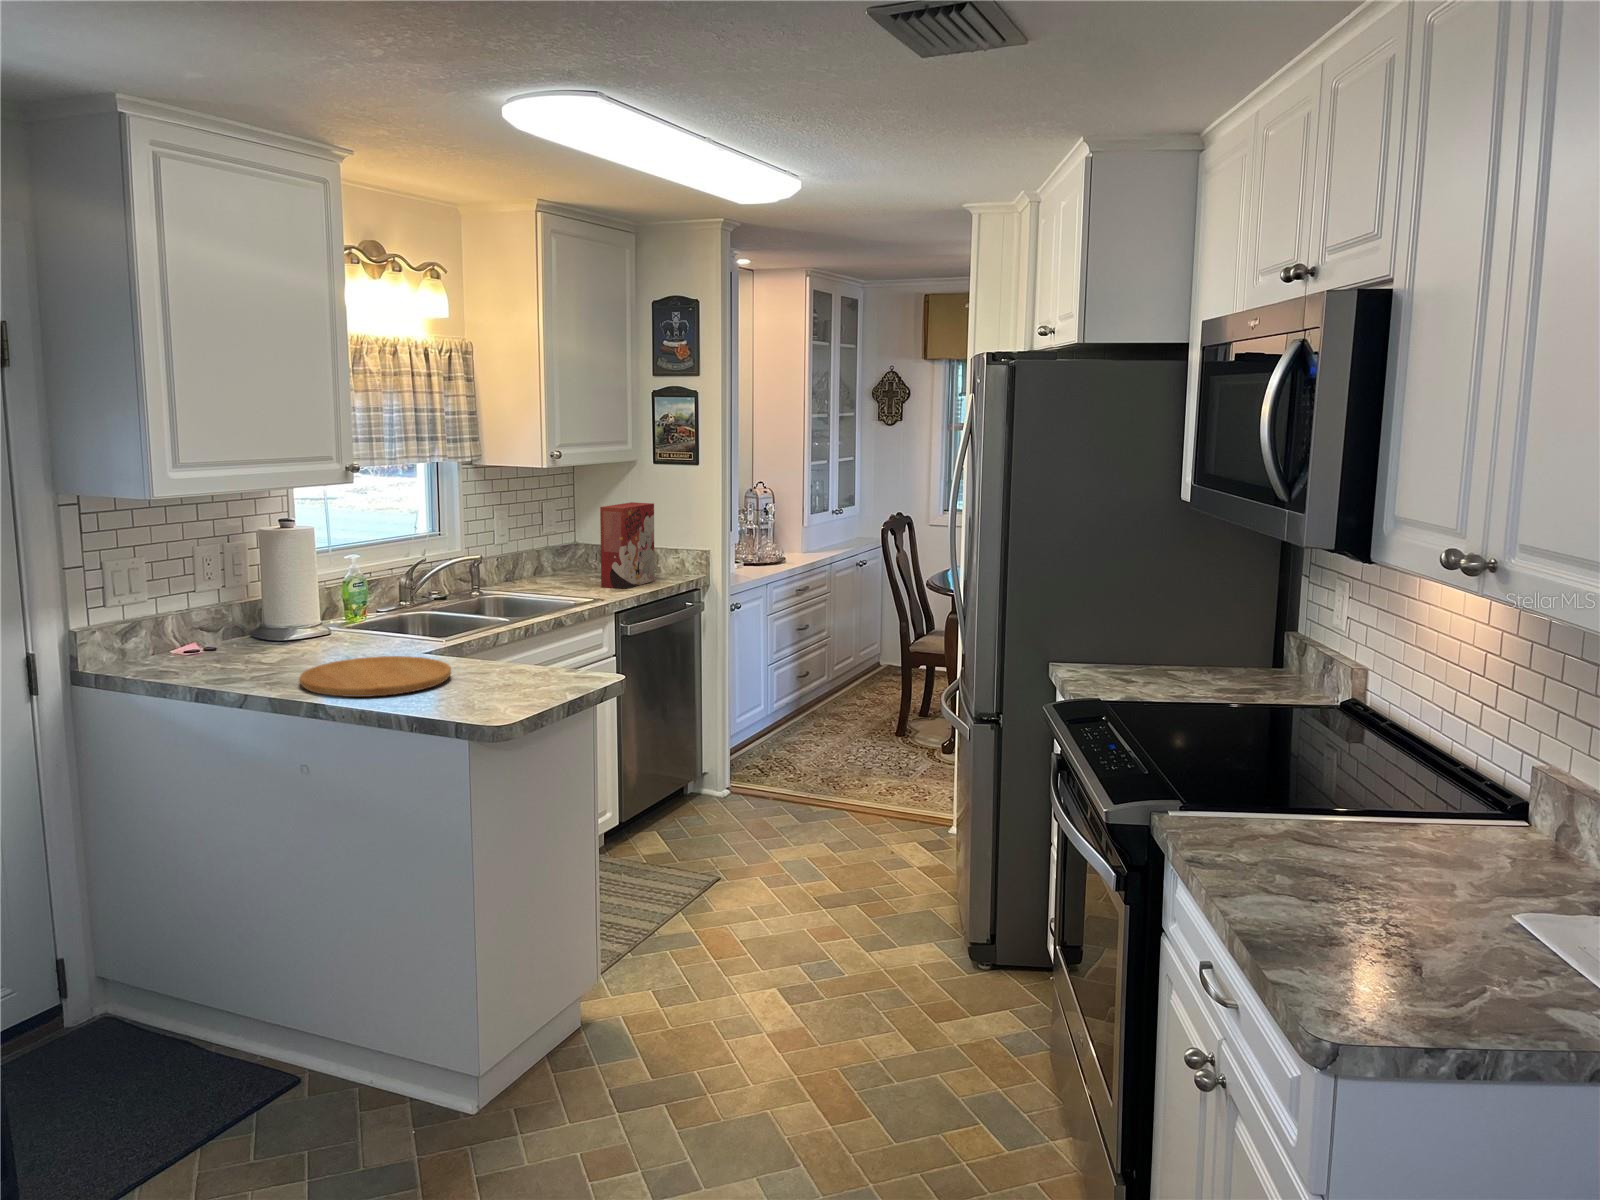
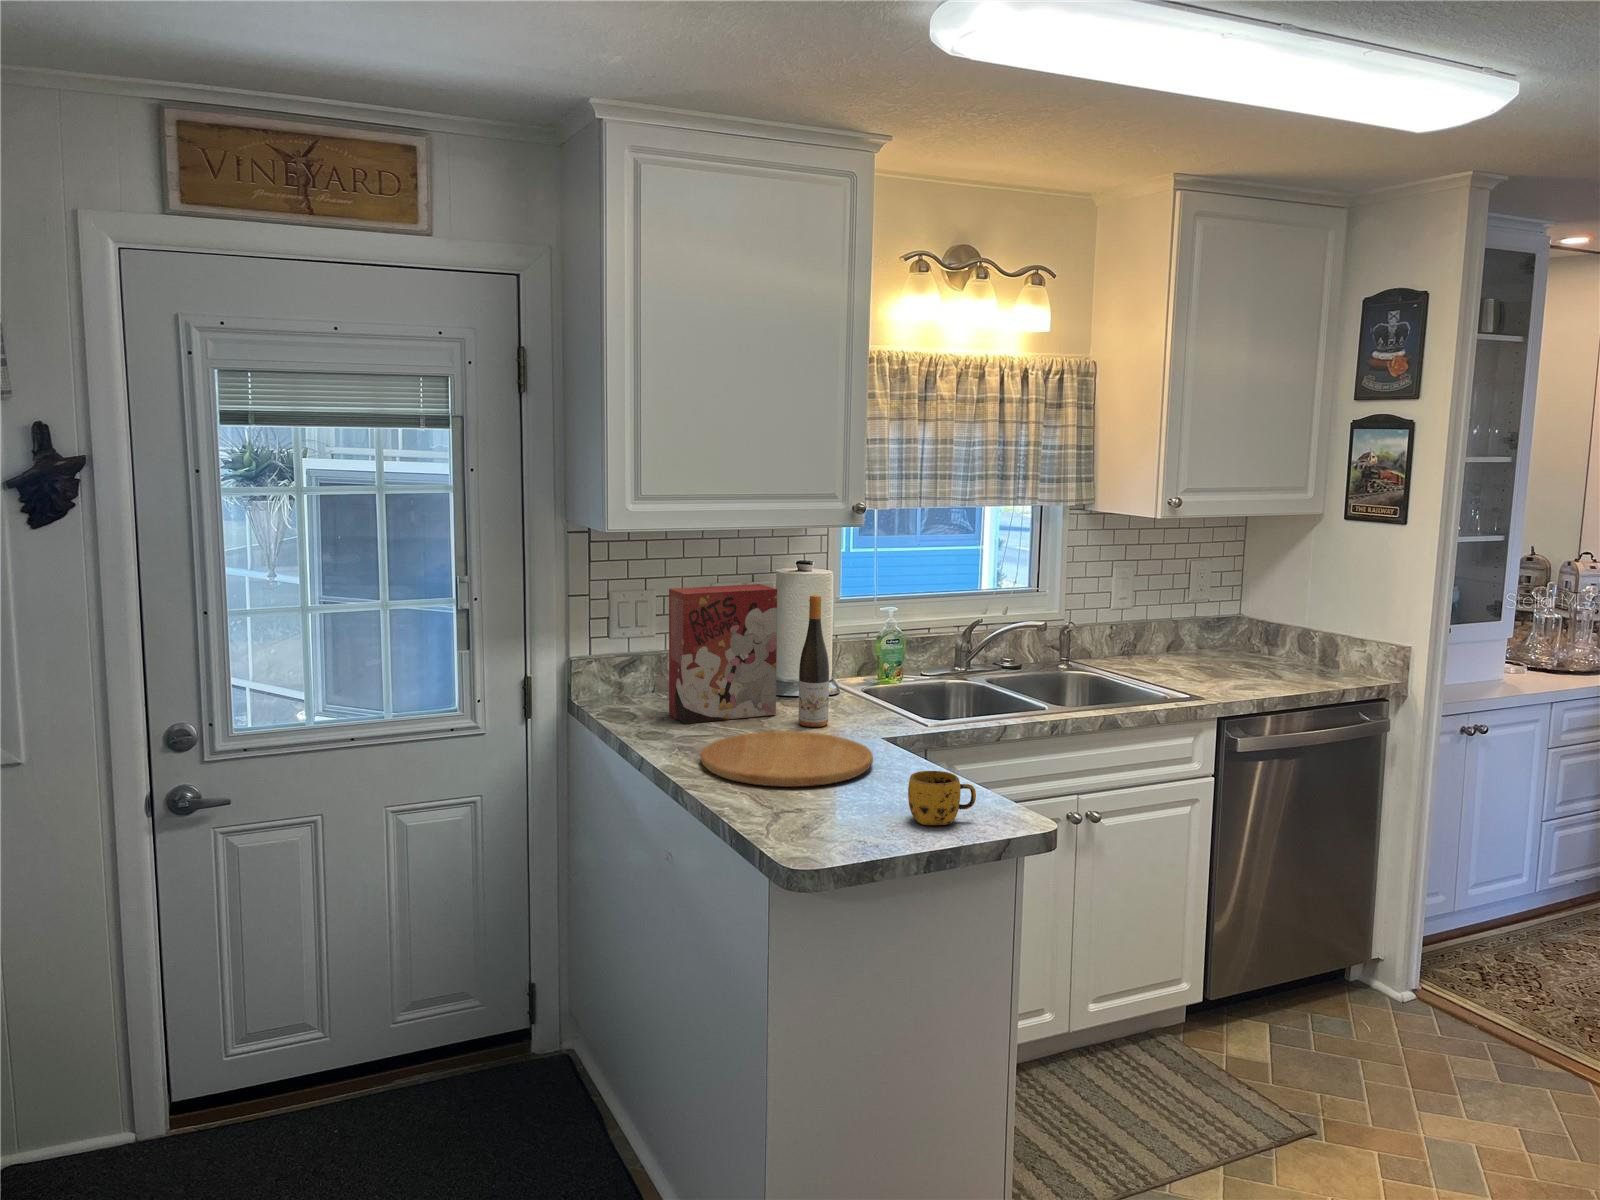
cereal box: present [600,502,655,589] -> present [669,584,777,724]
wine bottle: none [332,544,361,657] -> present [799,595,829,727]
mug: none [522,657,568,696] -> present [908,771,976,825]

